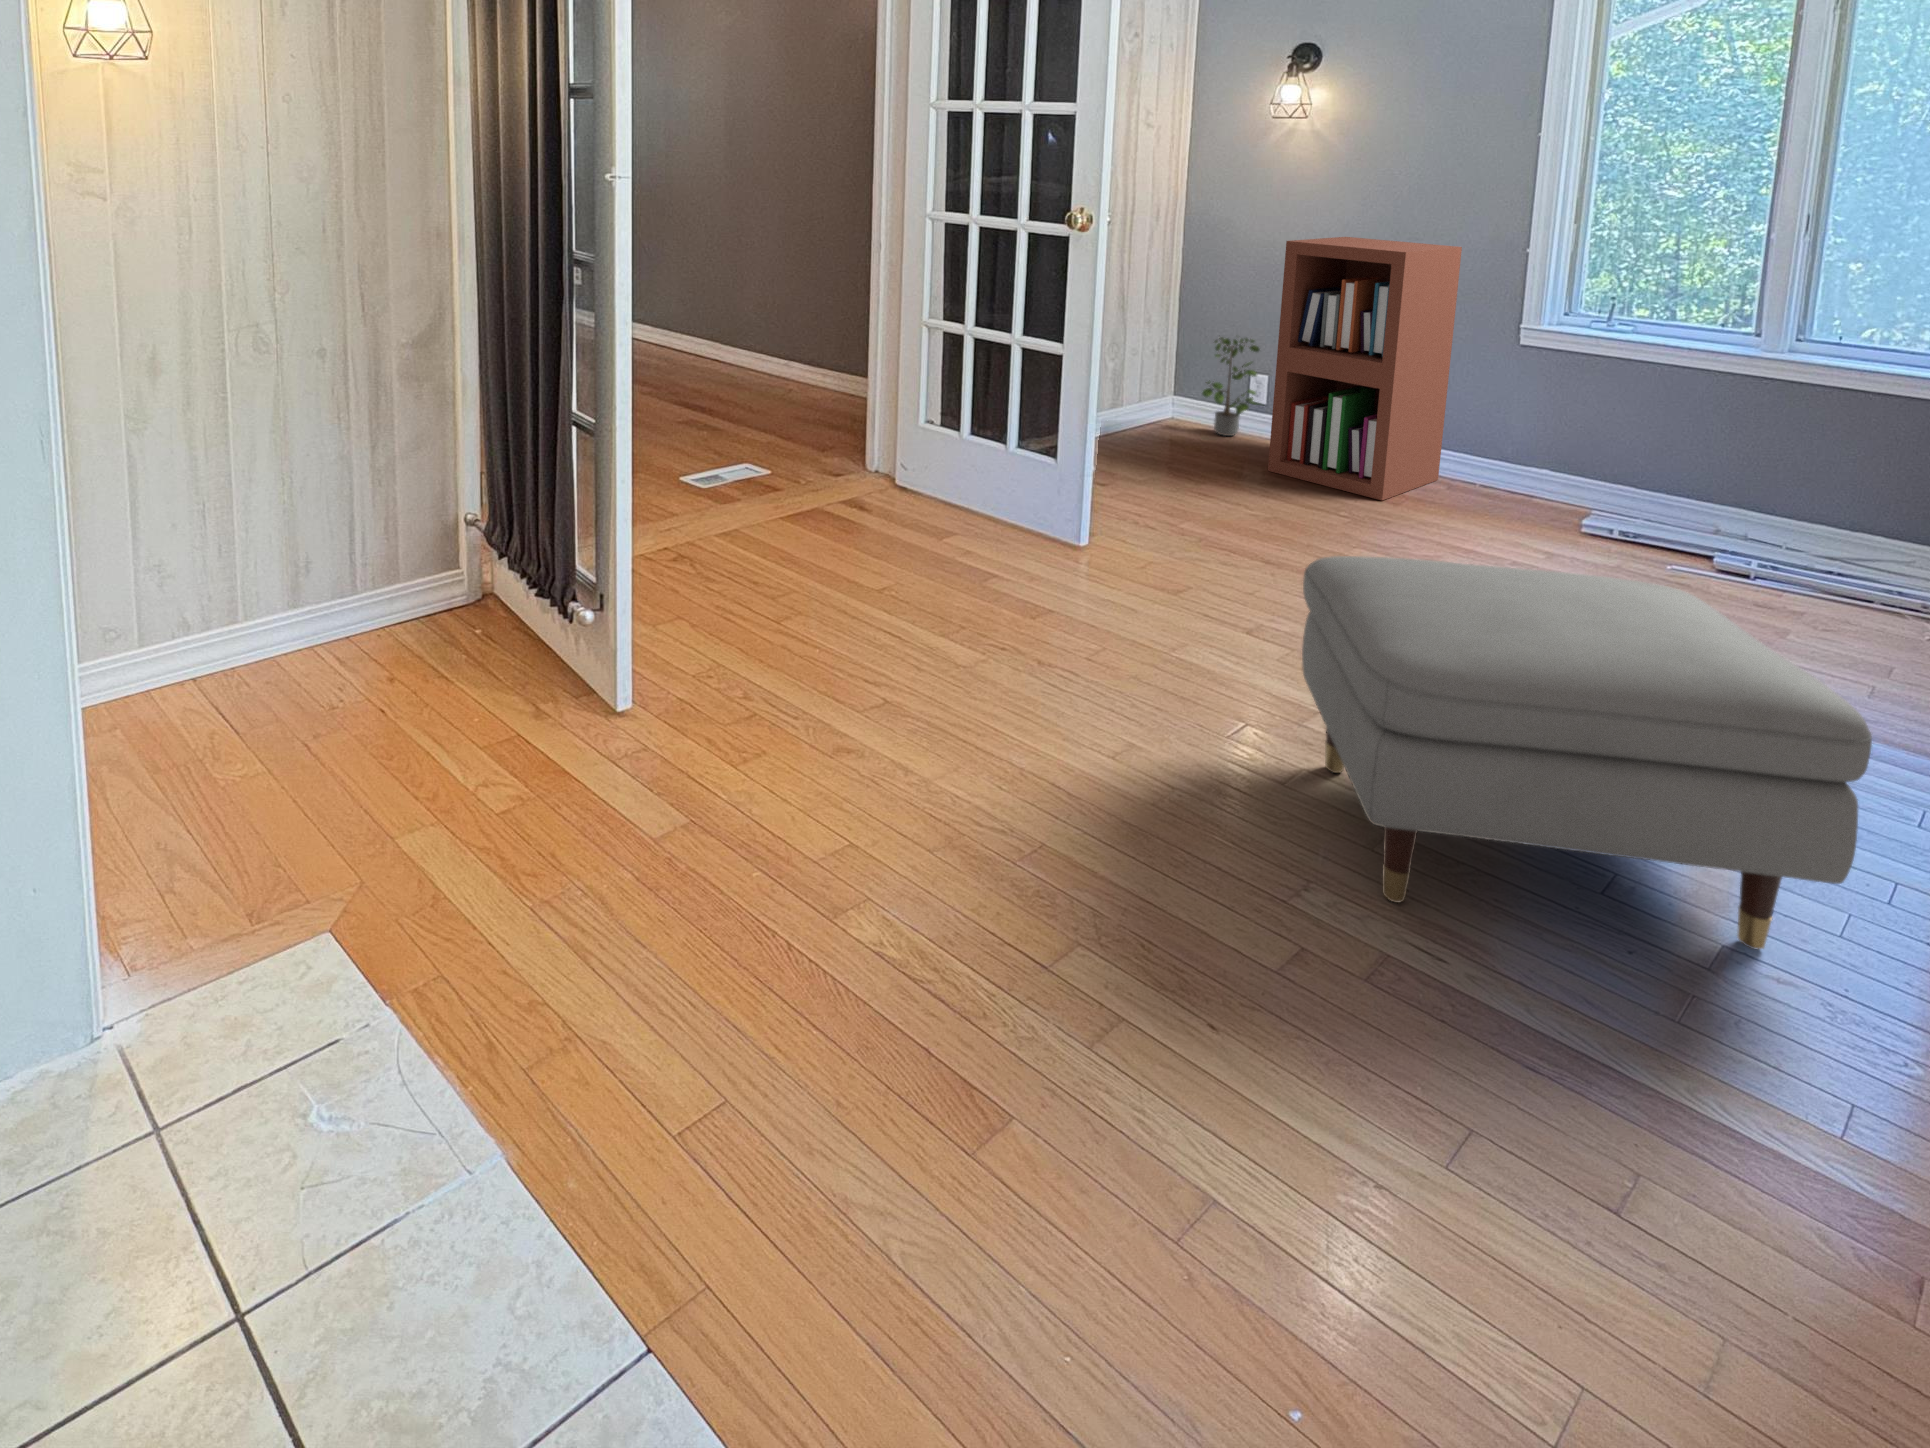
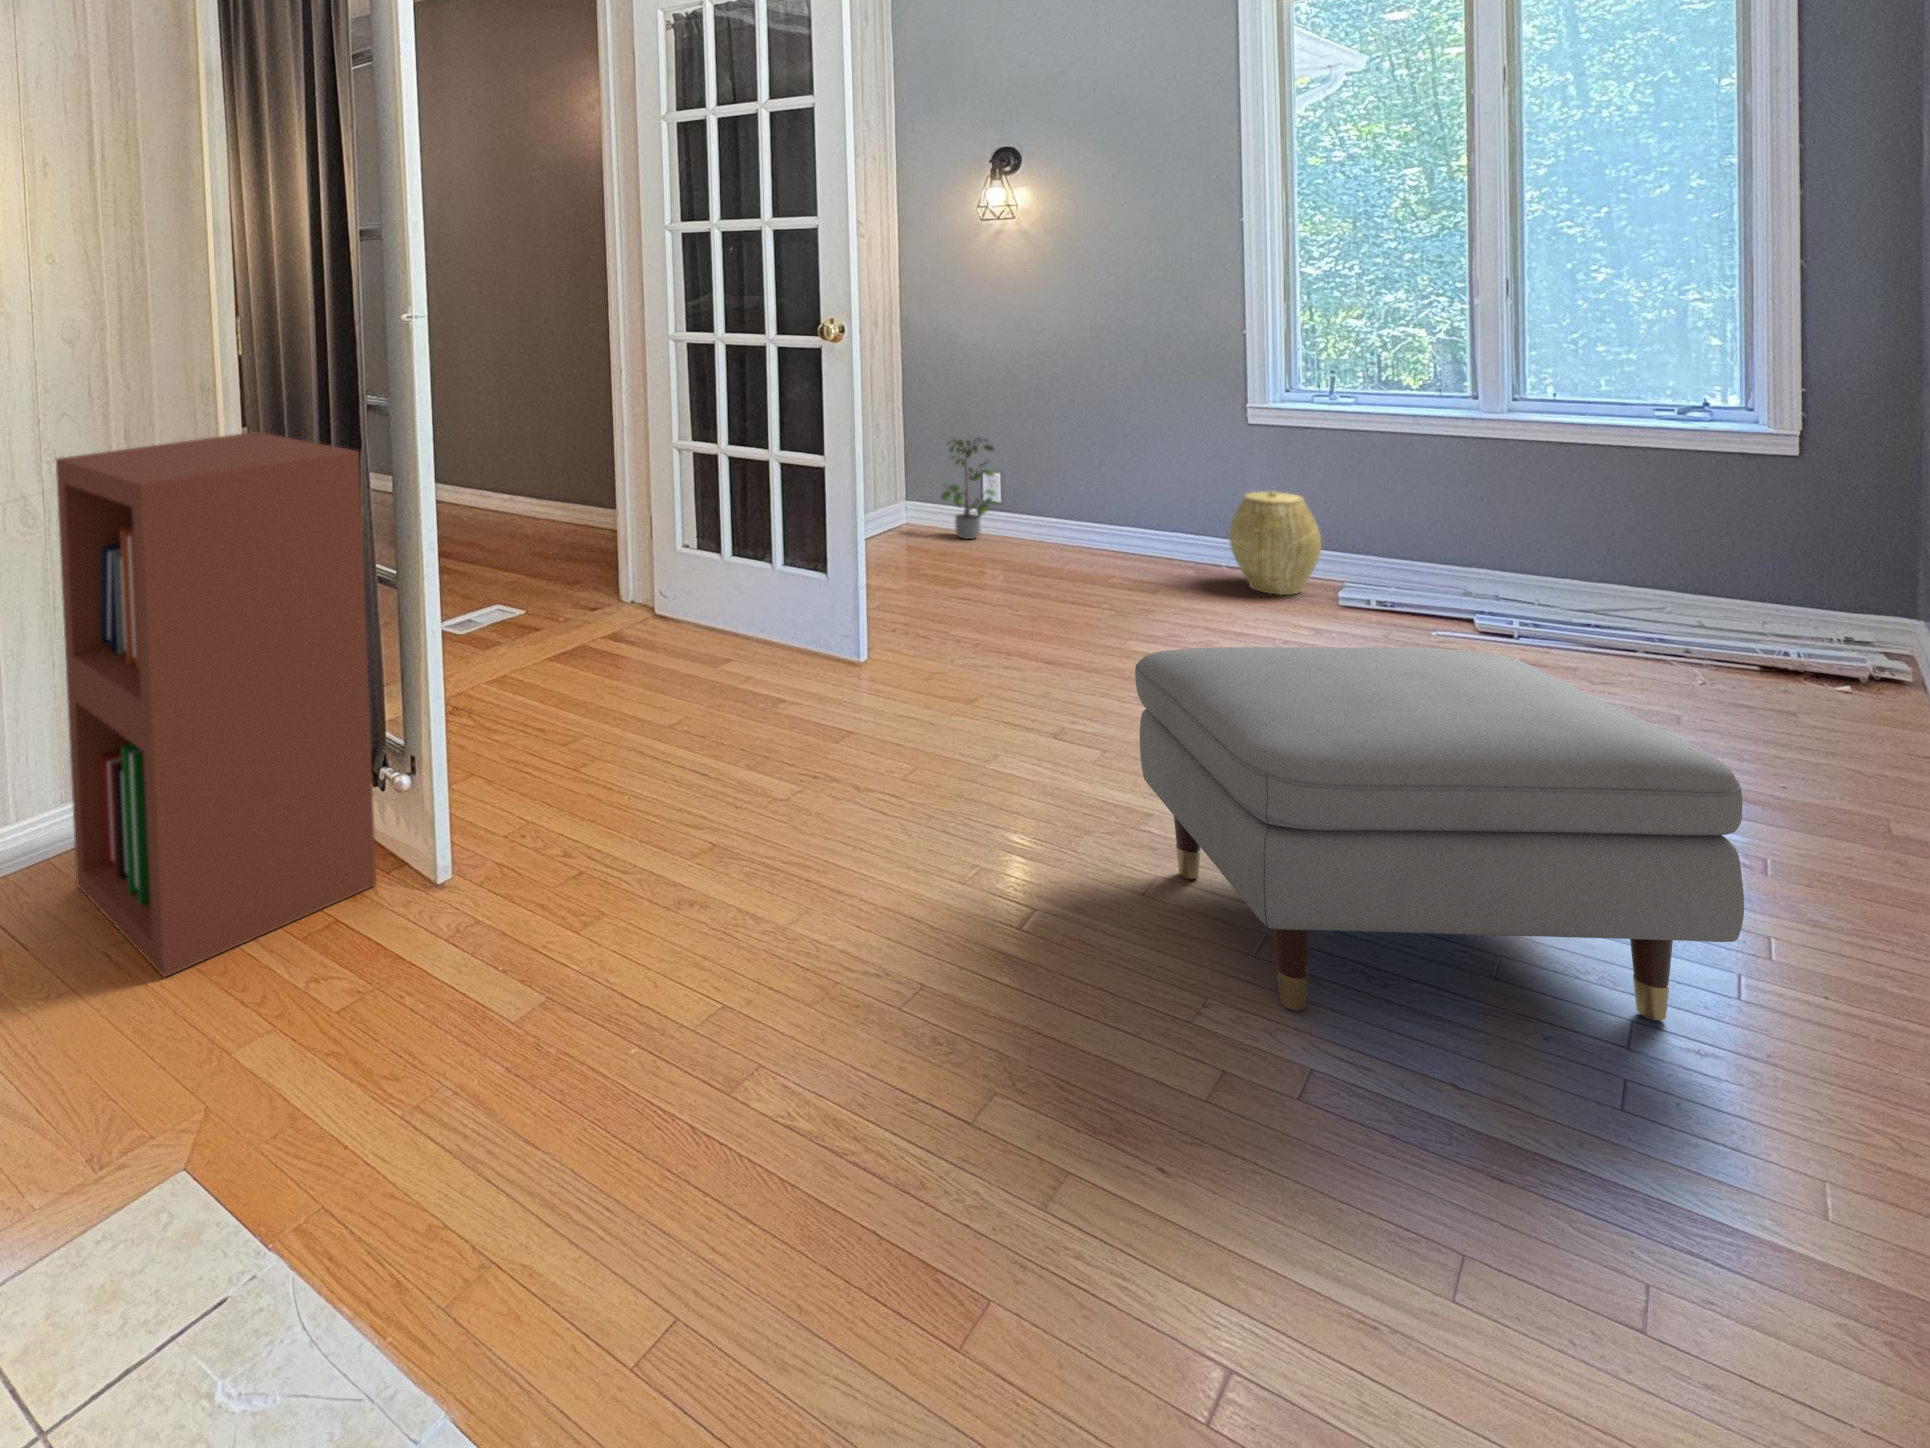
bookshelf: present [1268,237,1462,500] -> present [56,432,376,977]
woven basket: none [1479,412,1571,515] -> present [1229,491,1321,595]

